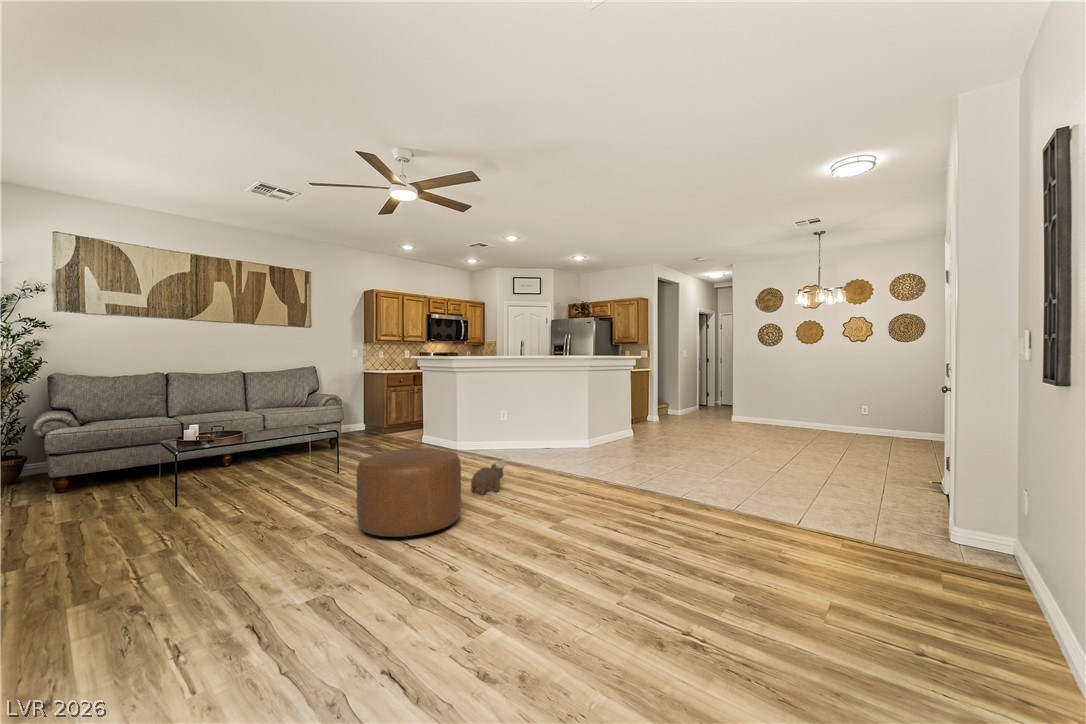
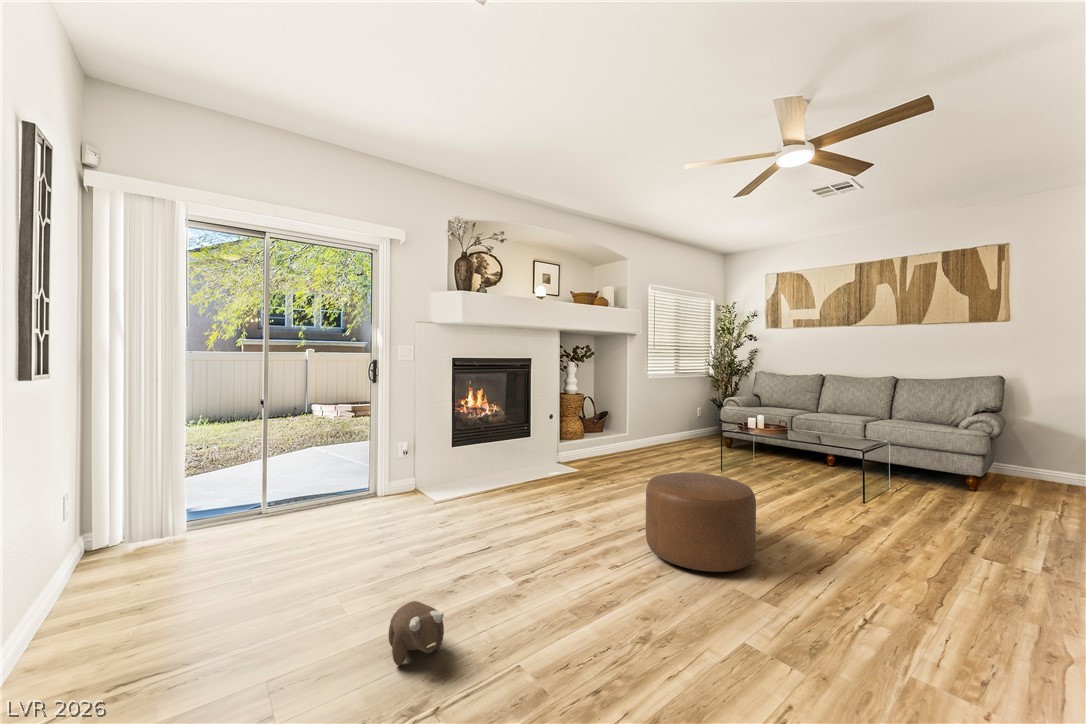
plush toy: present [471,462,505,495] -> present [389,601,444,666]

